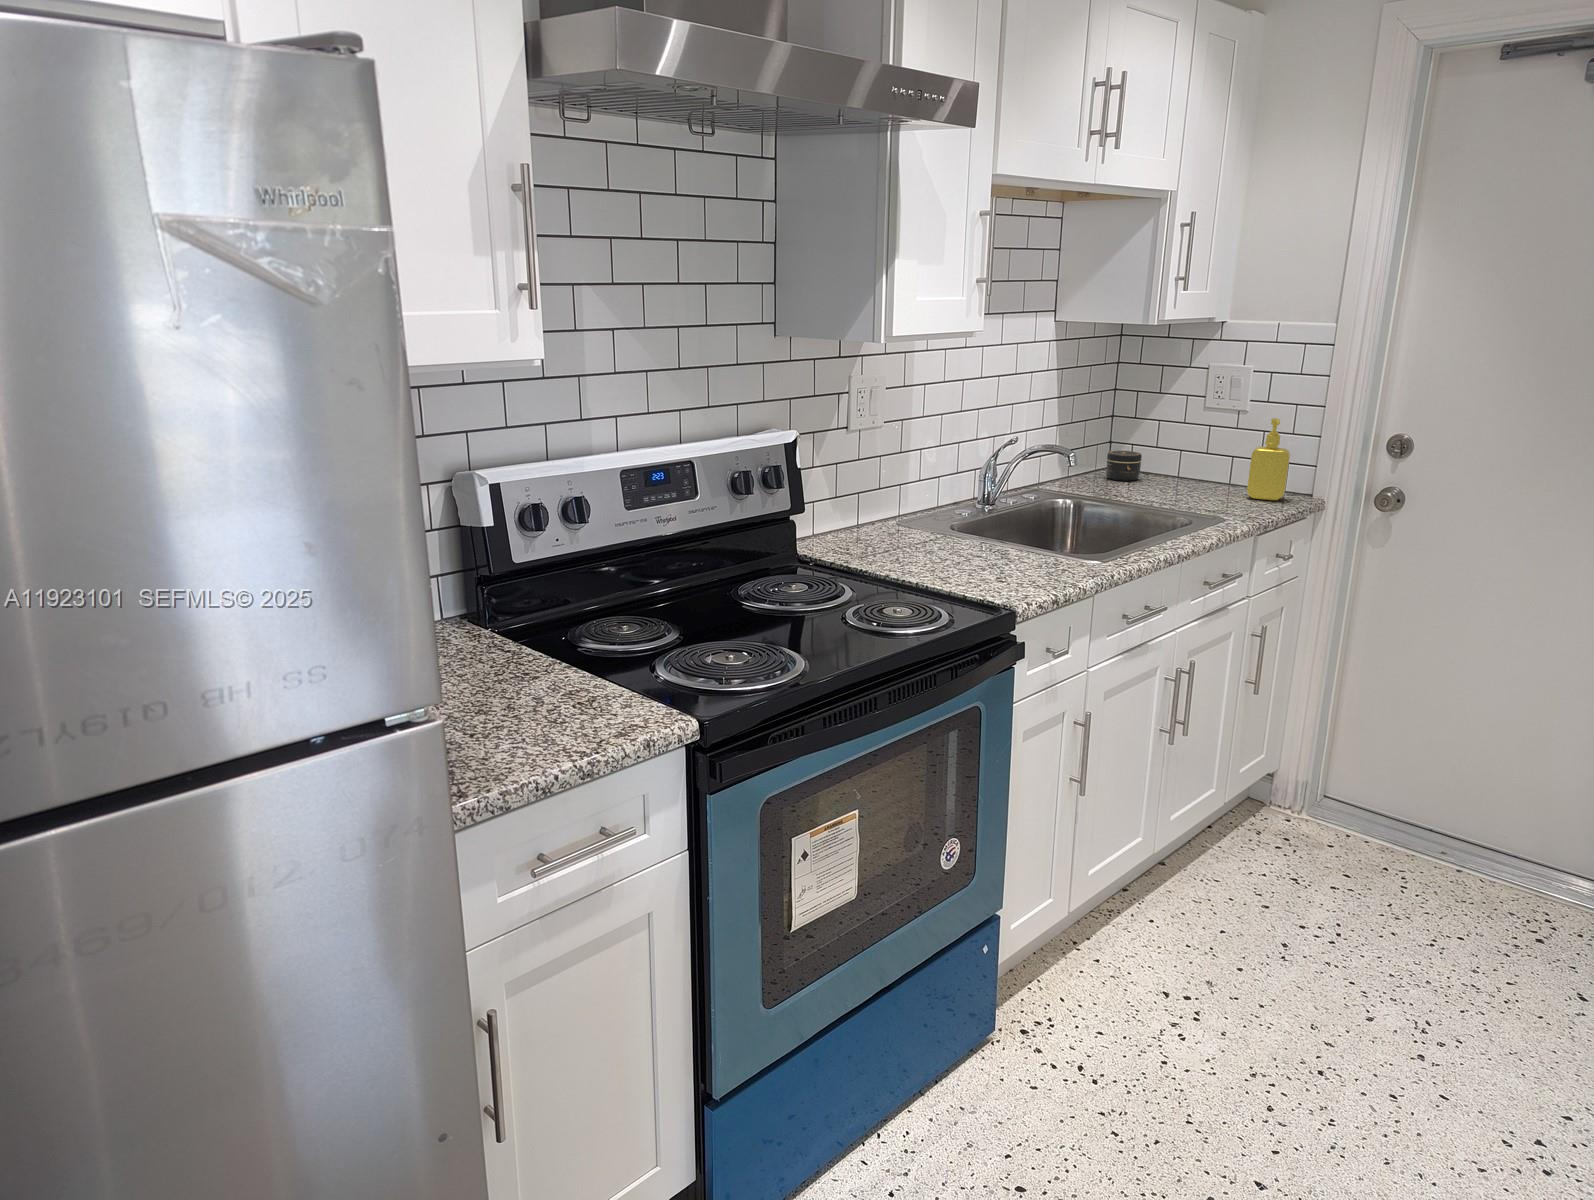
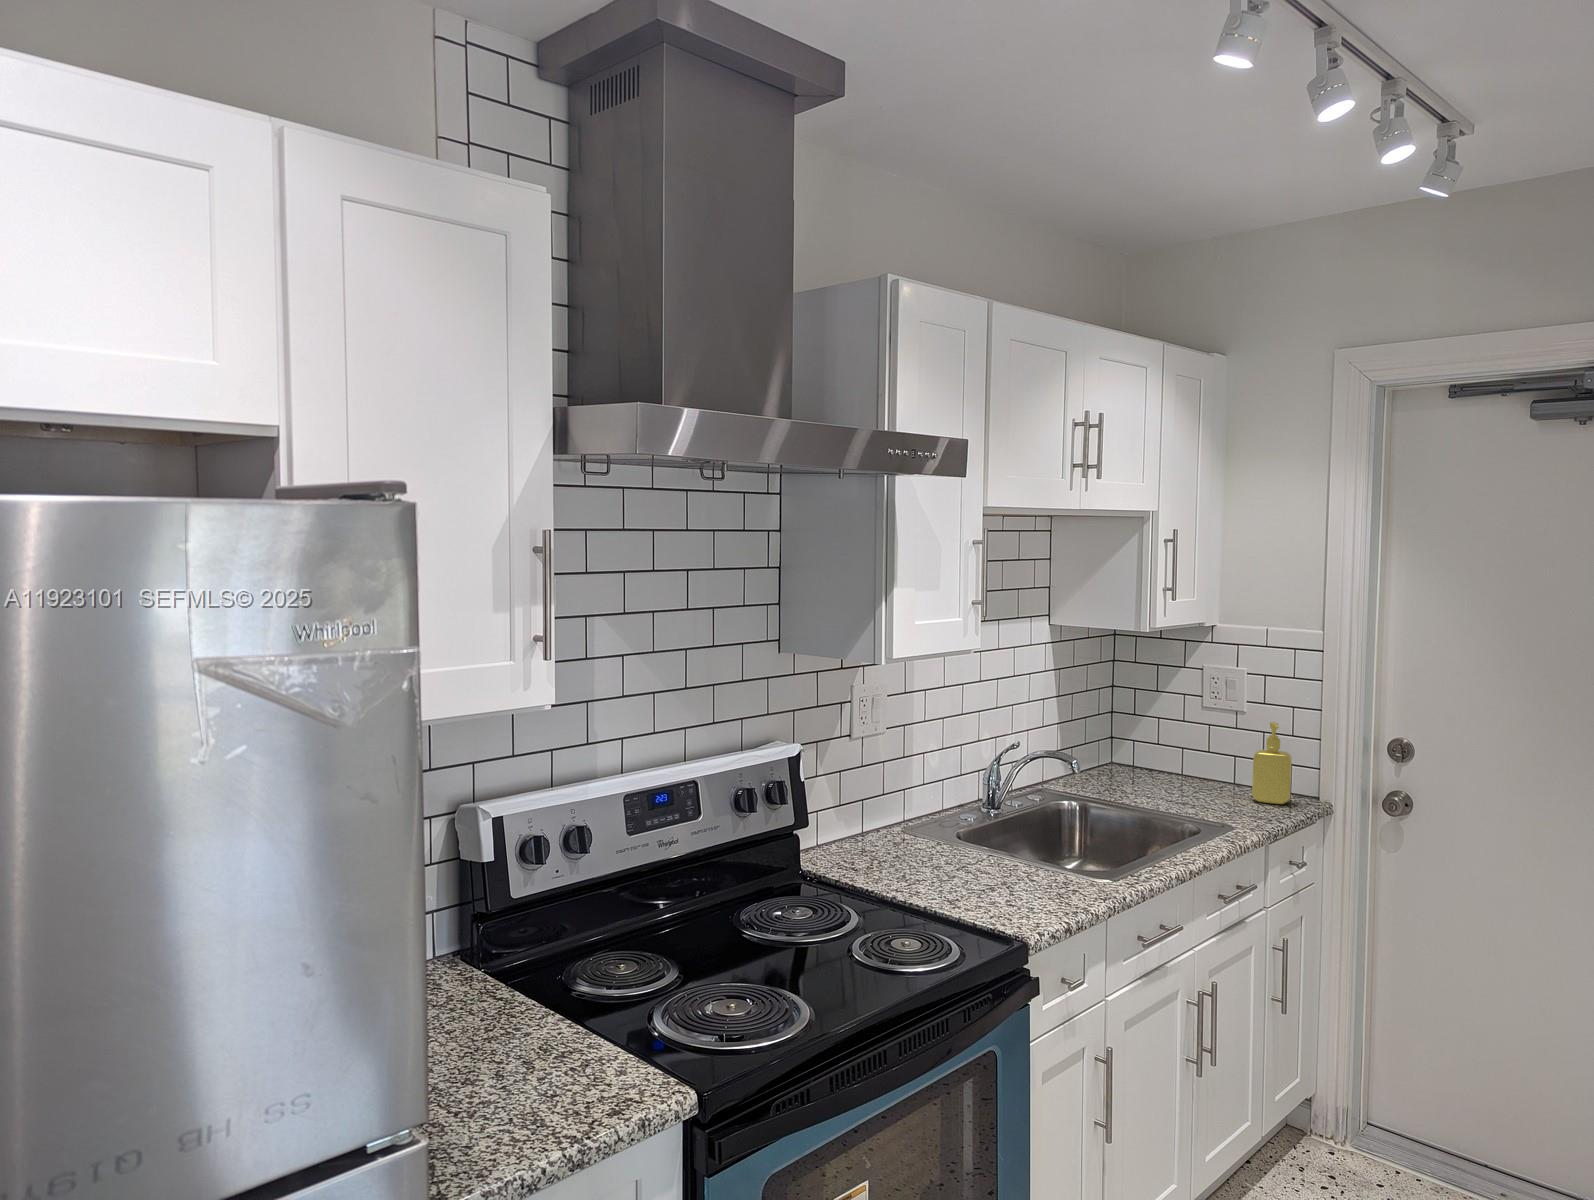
jar: present [1106,451,1142,481] -> none [1109,750,1144,780]

